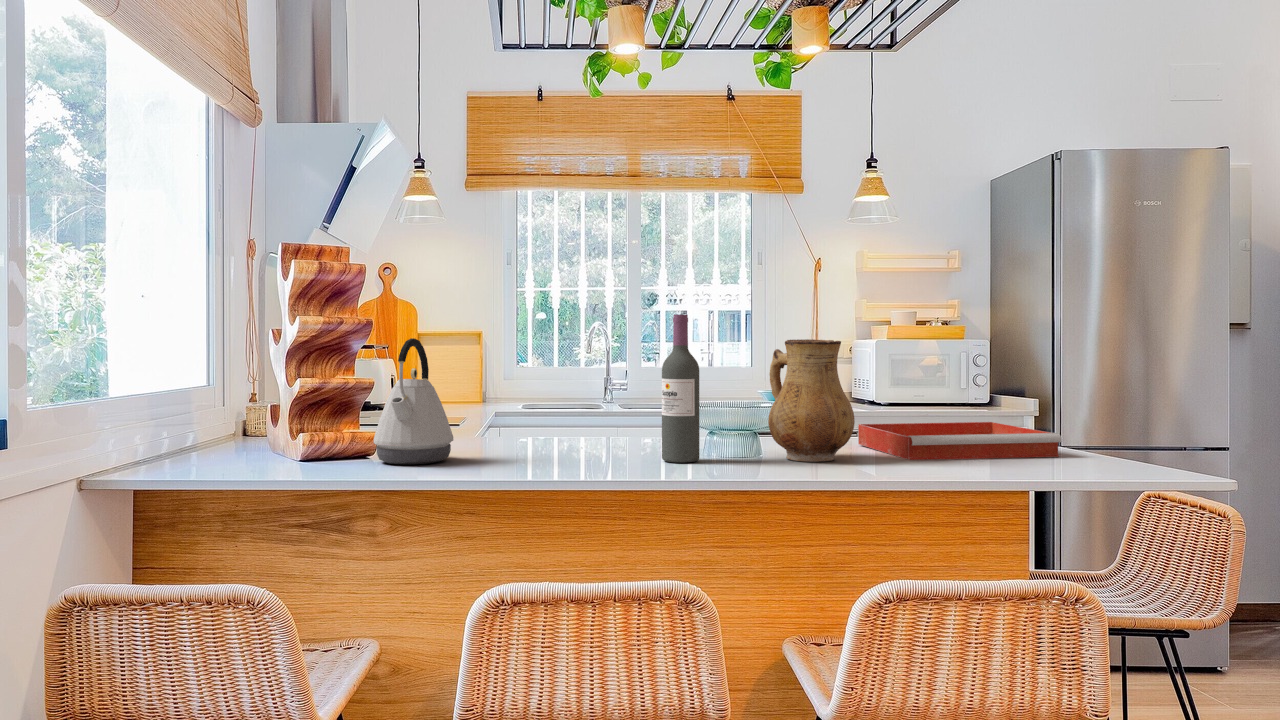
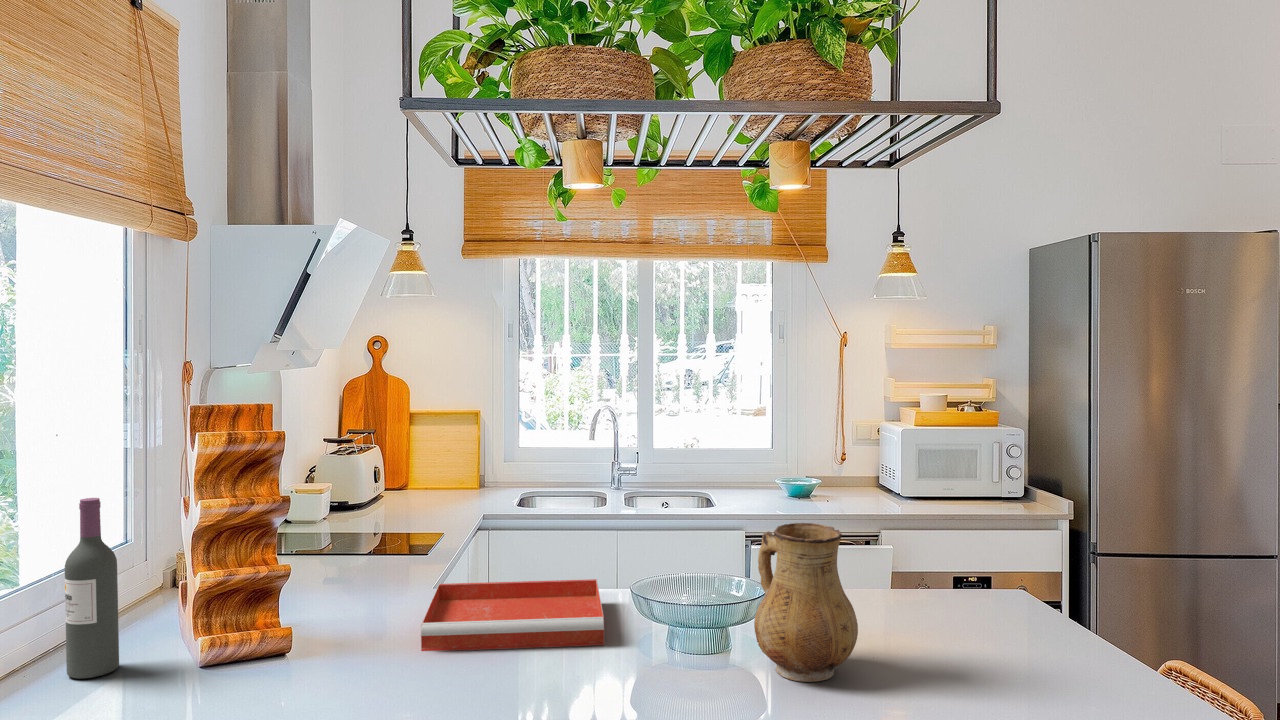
wine bottle: present [662,315,700,463] -> present [65,498,119,679]
kettle: present [374,338,453,465] -> none [283,528,380,684]
tray: present [858,422,1062,460] -> present [421,579,604,651]

